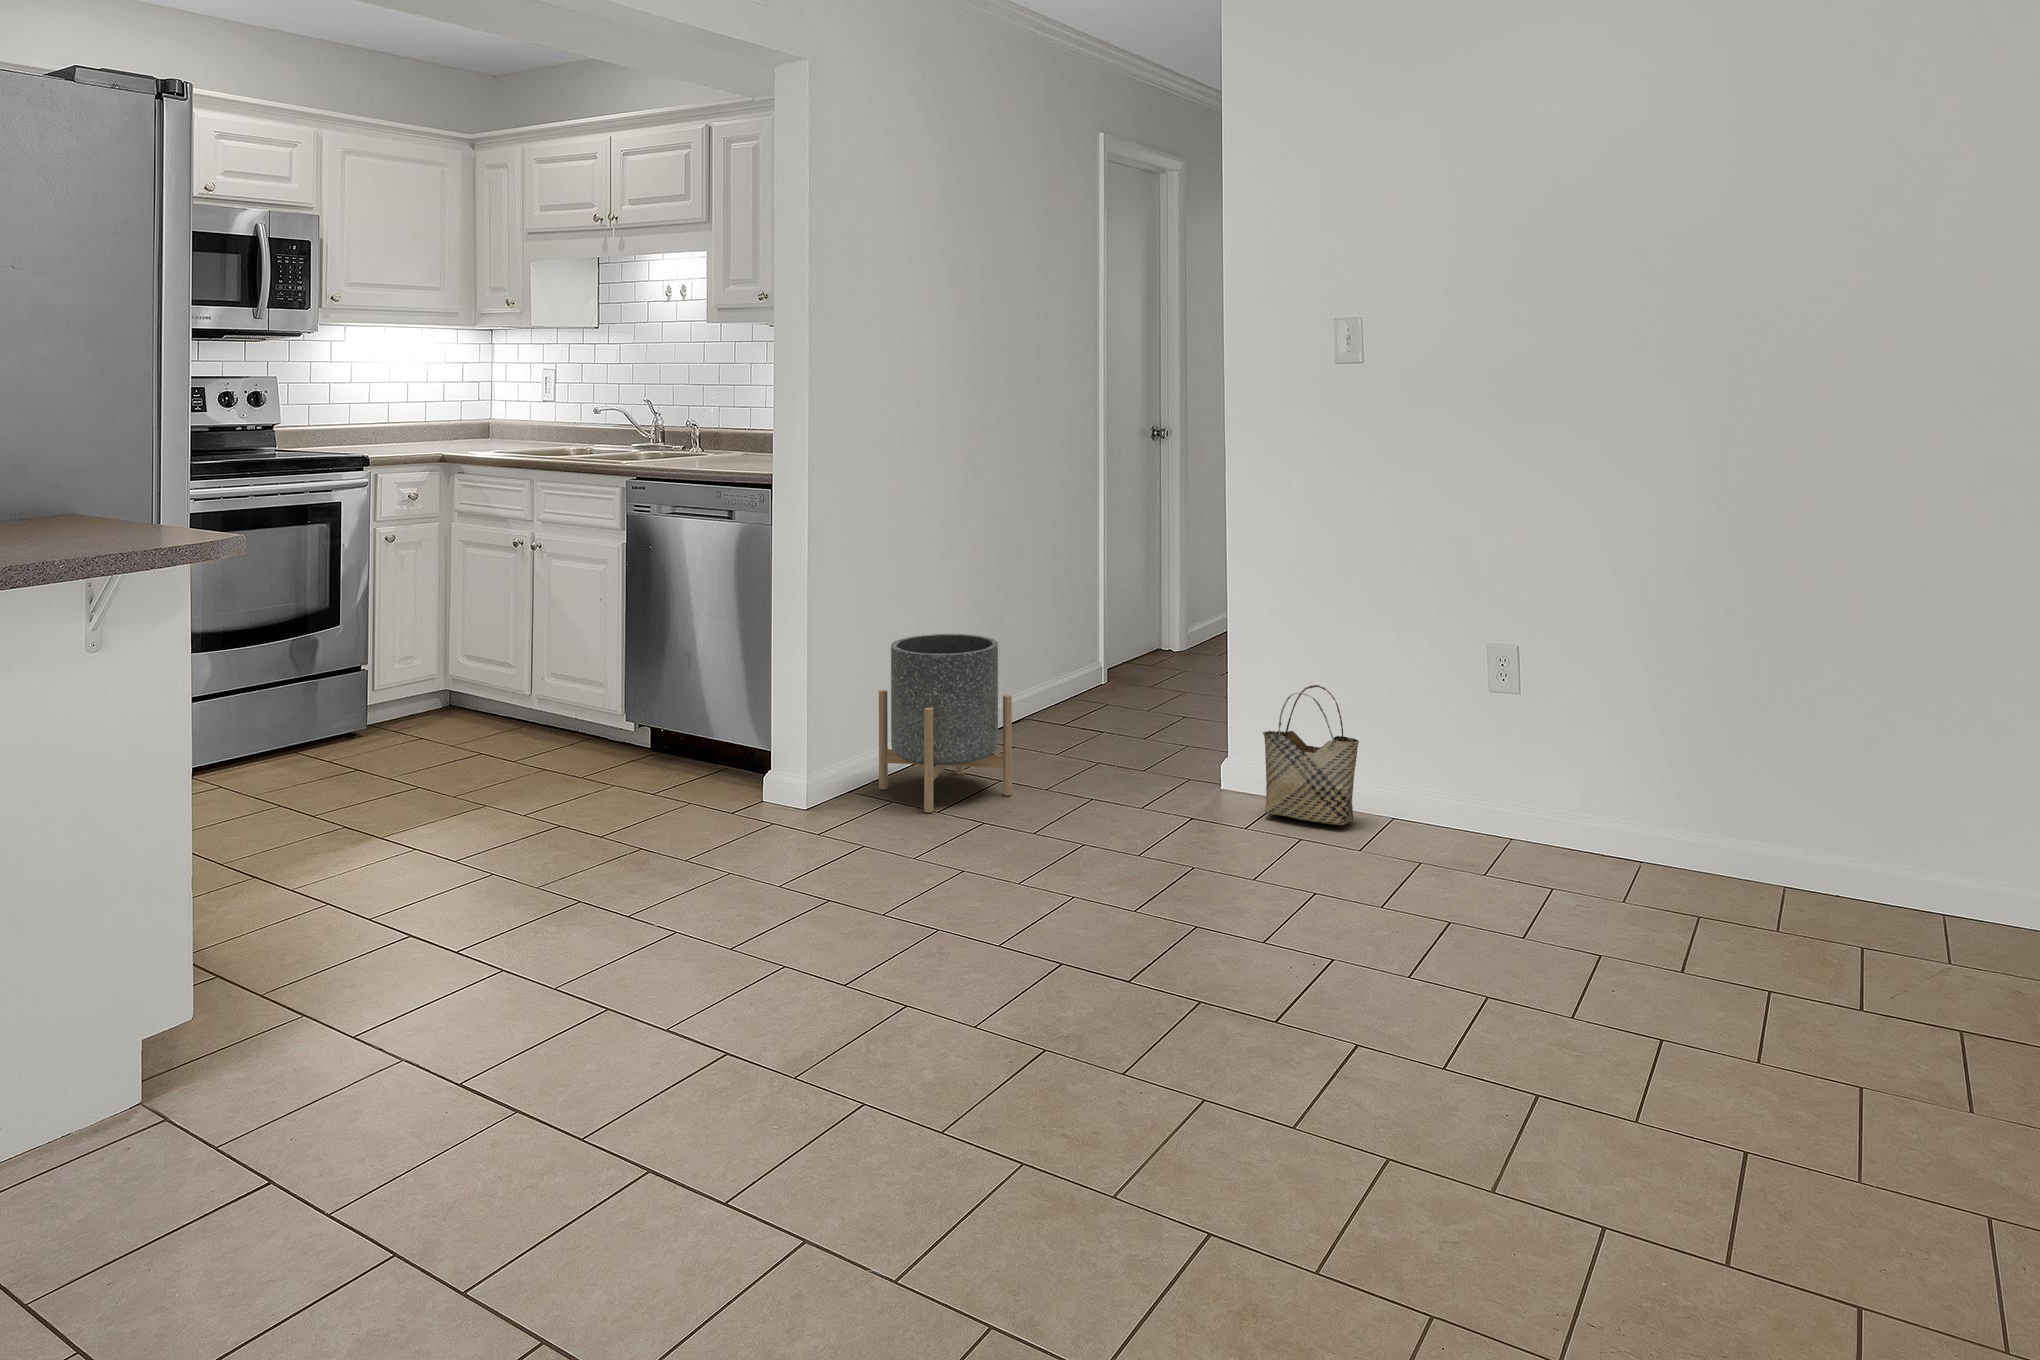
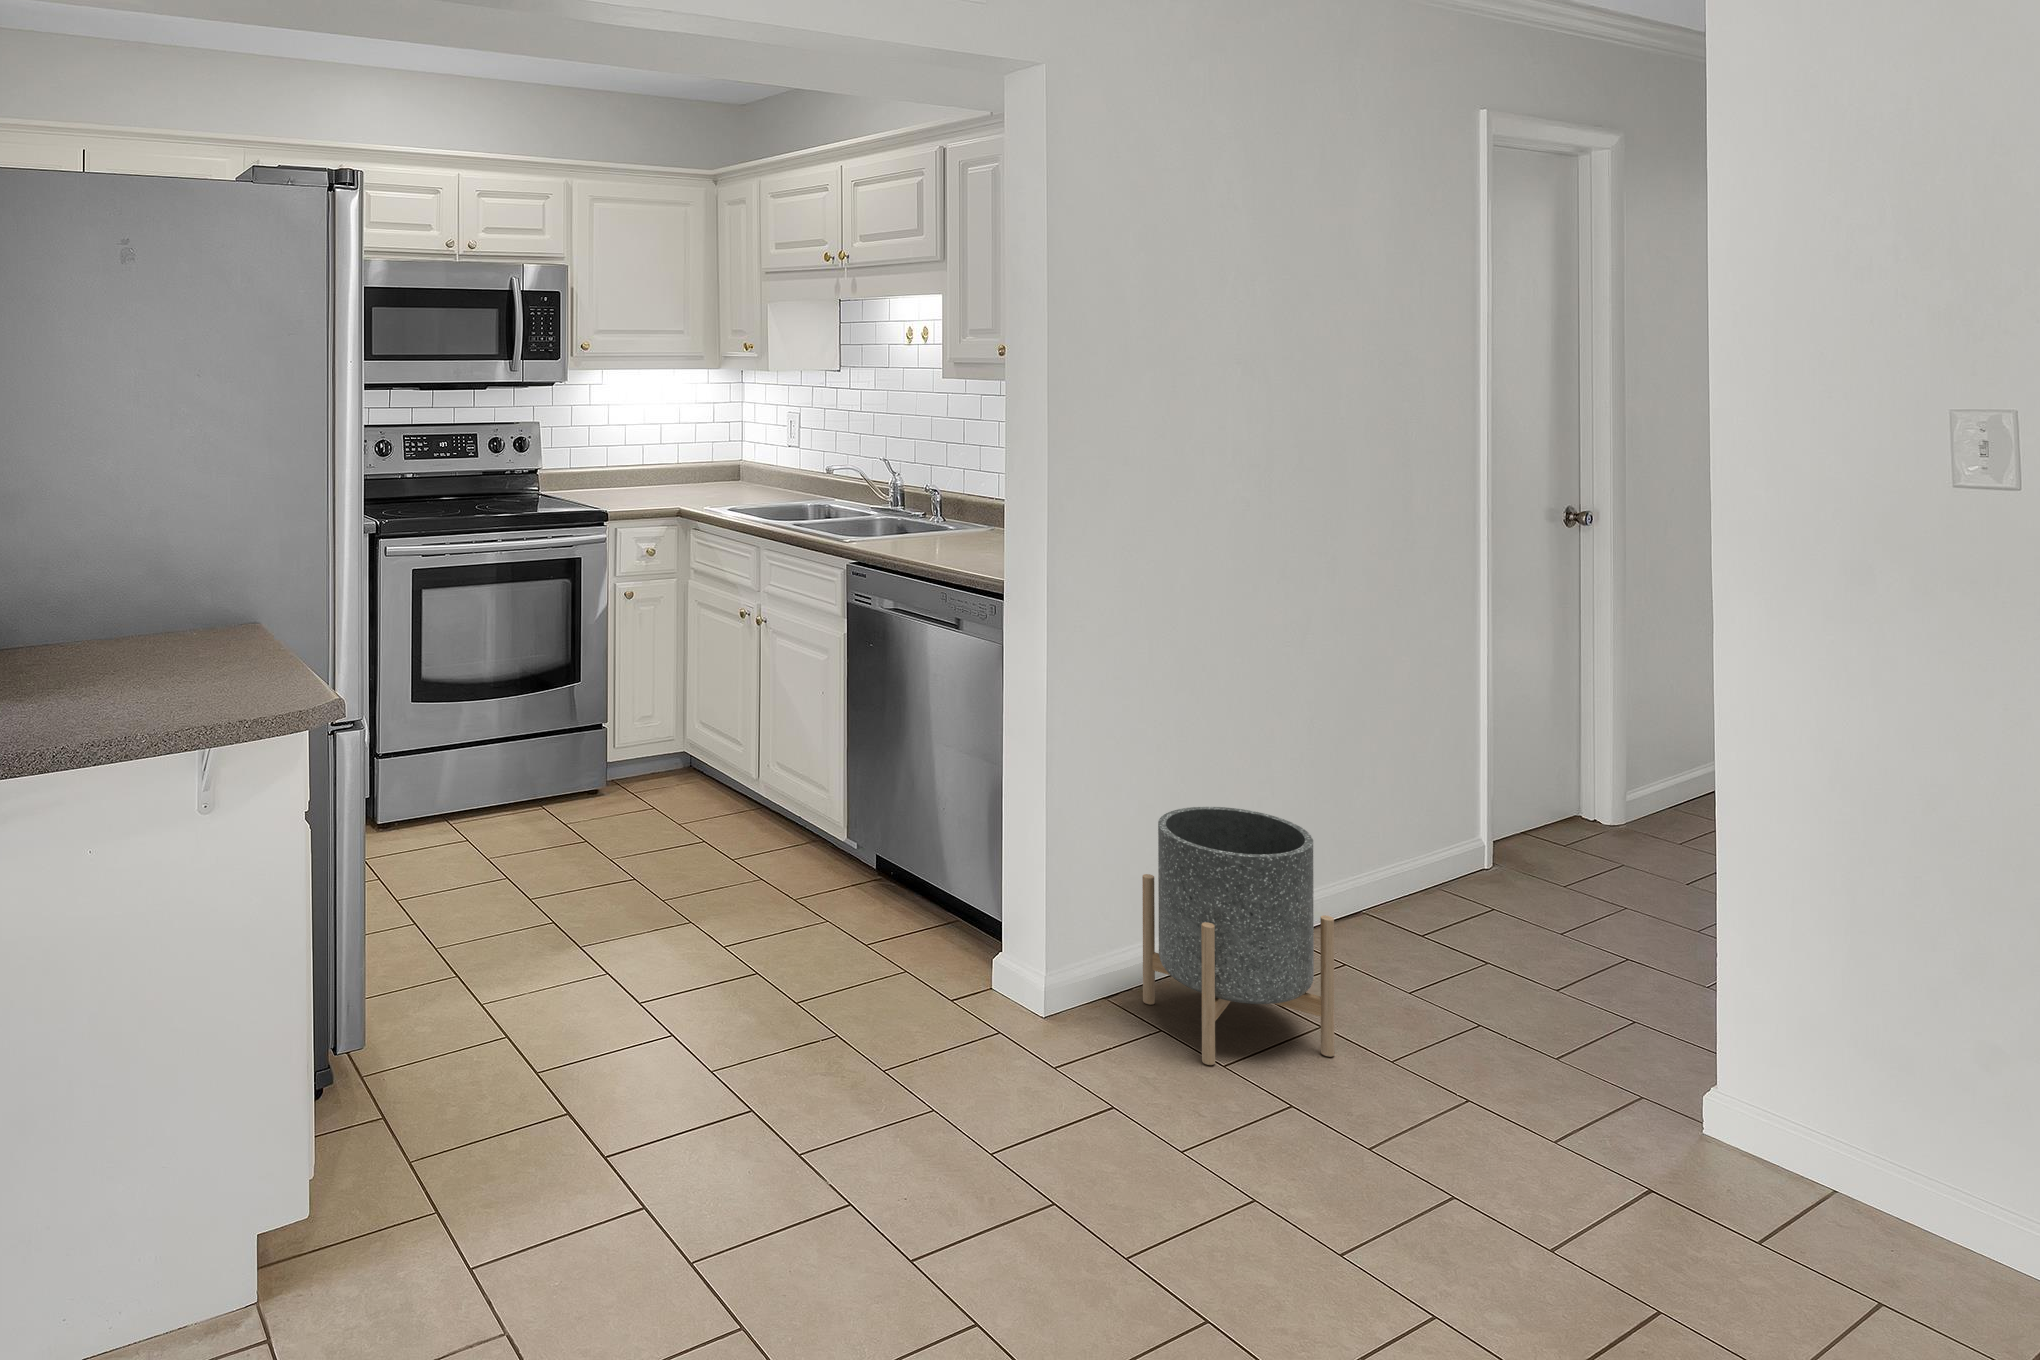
woven basket: present [1263,685,1359,825] -> none [1779,1012,1991,1277]

